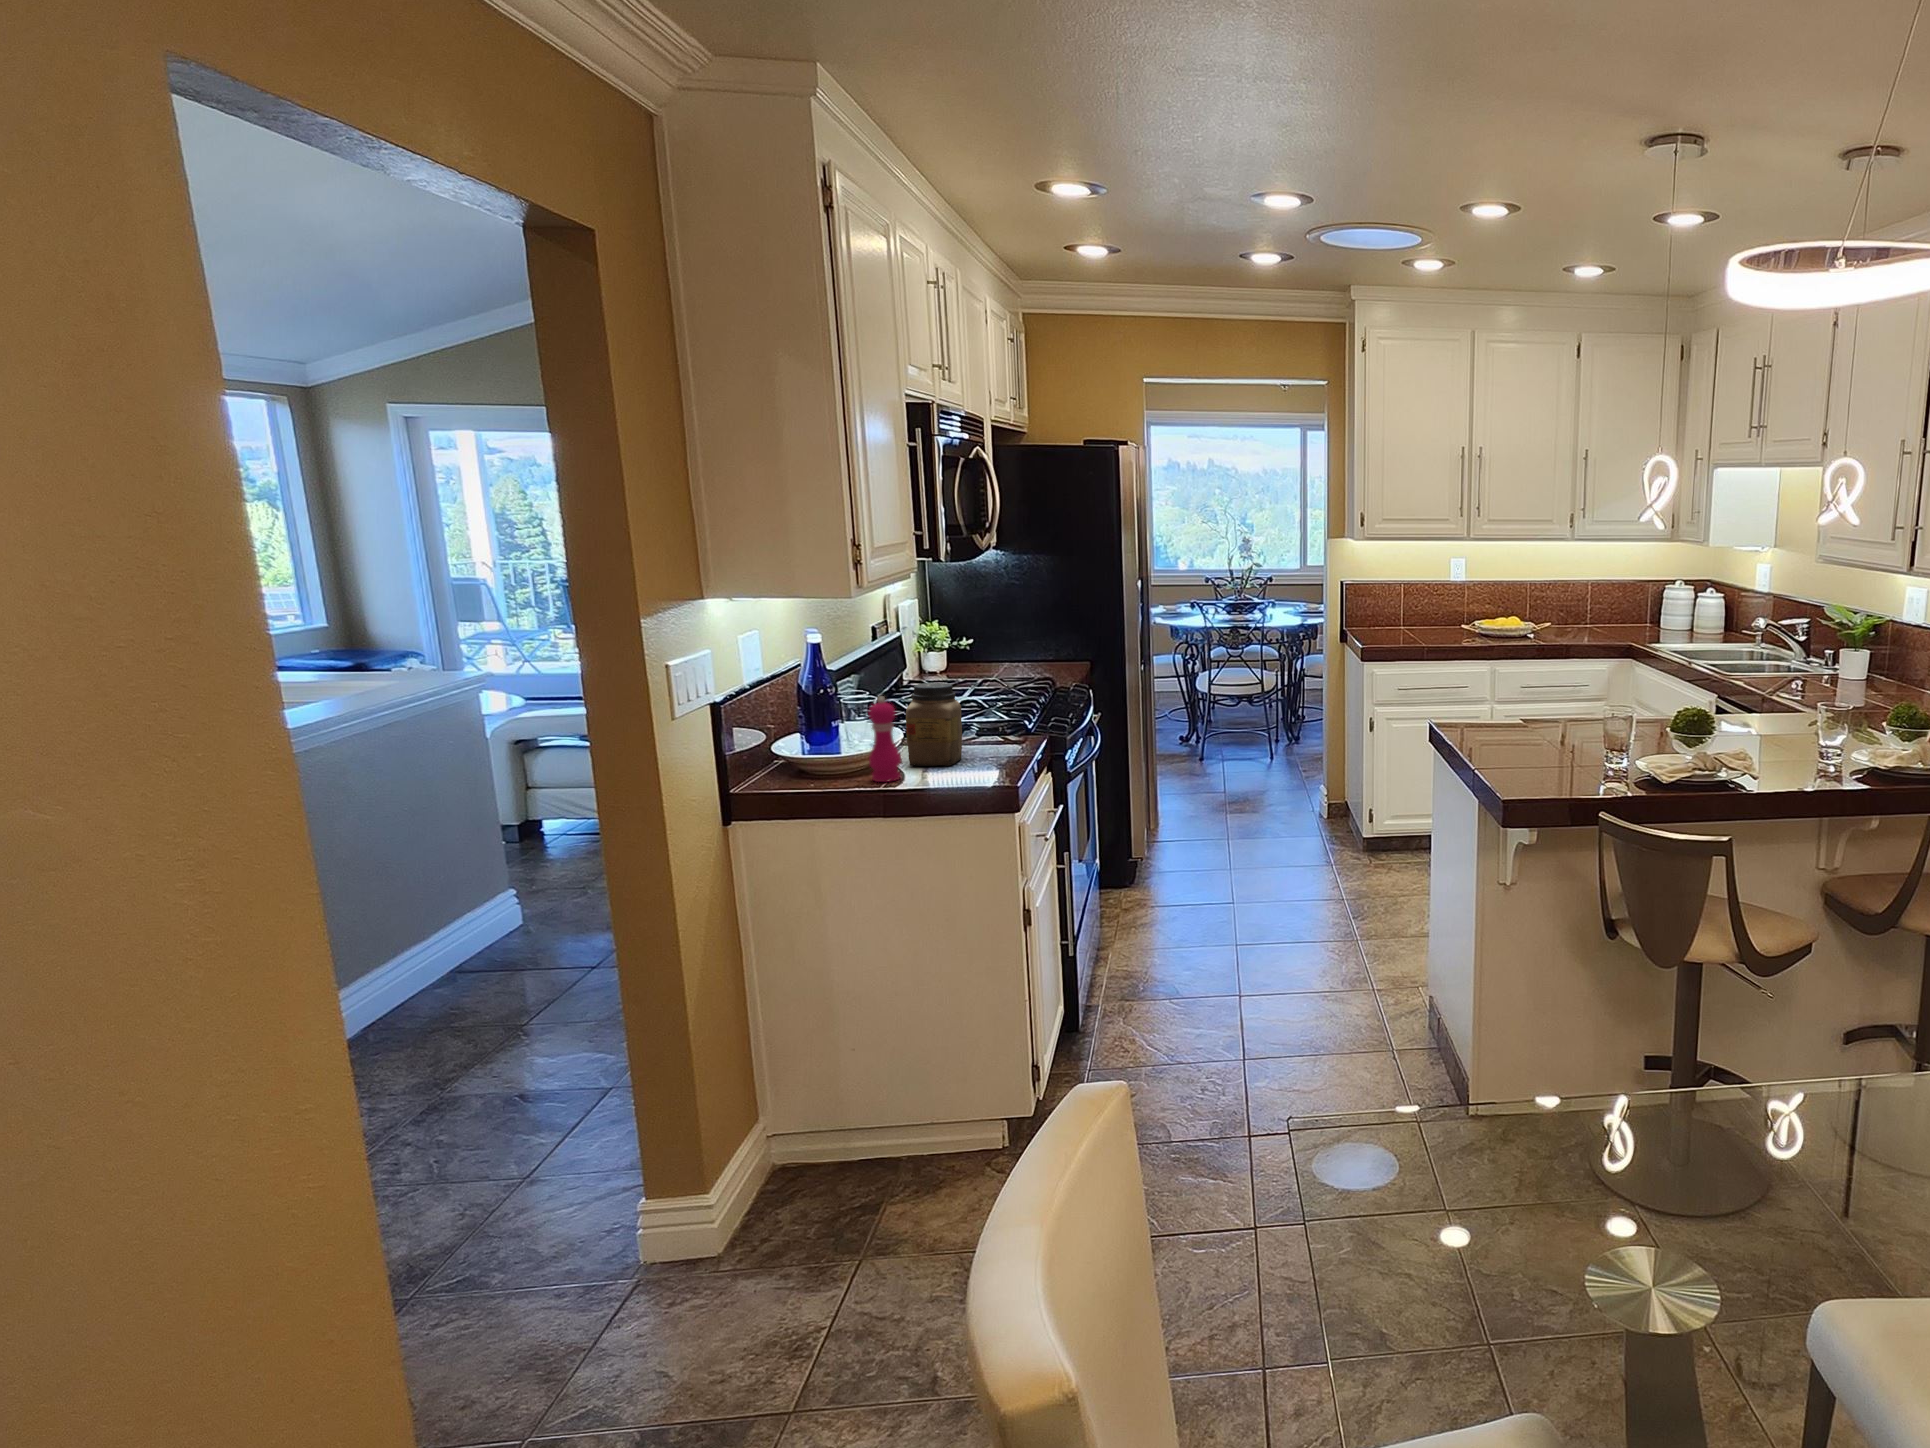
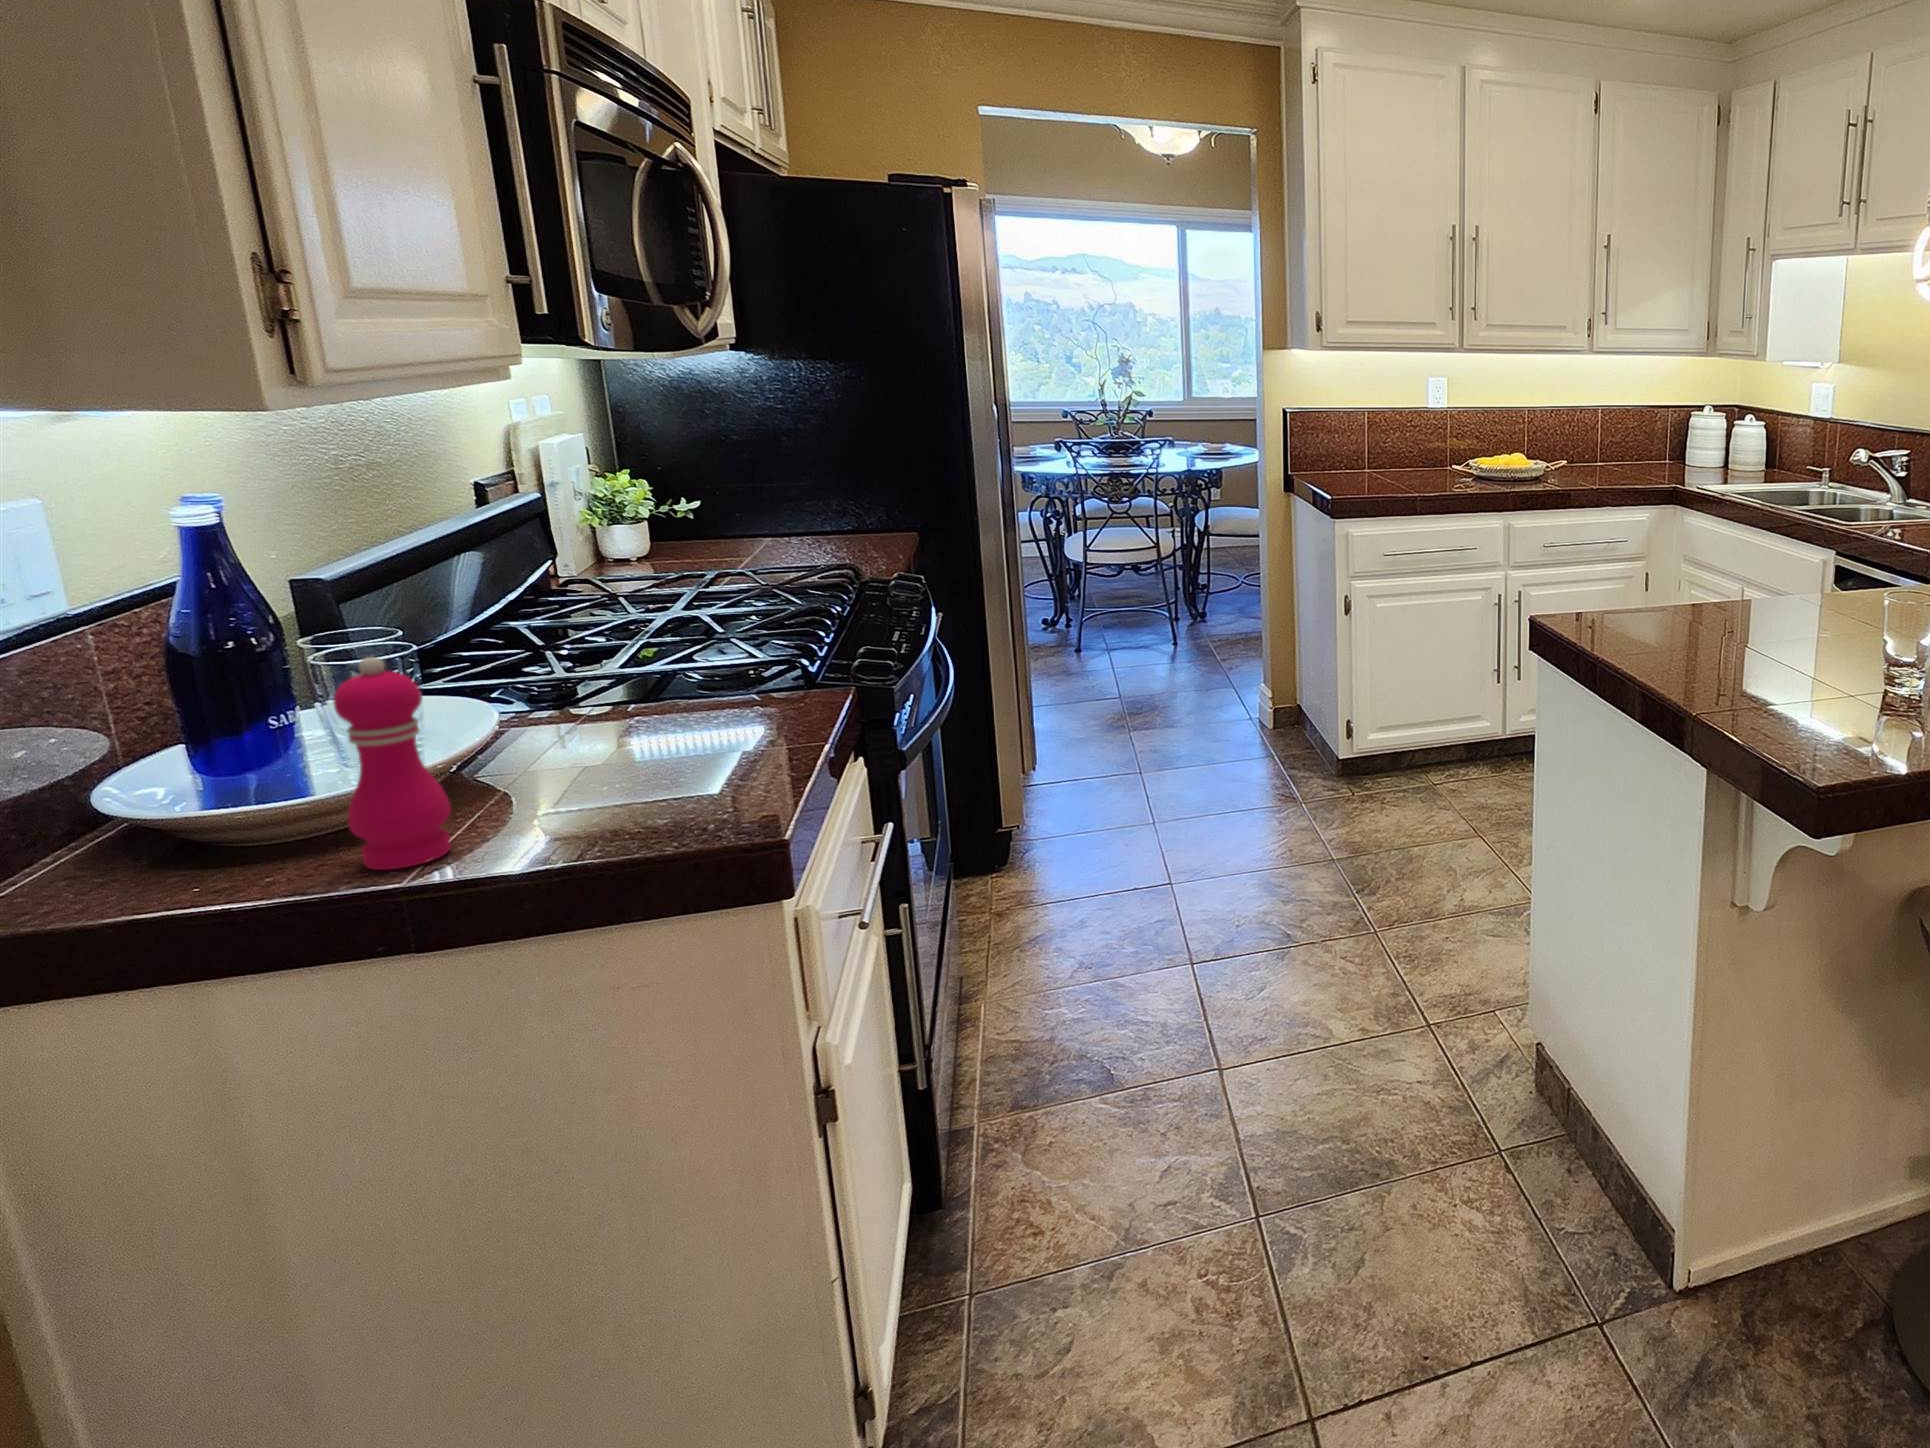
jar: present [906,683,962,766] -> none [471,607,636,804]

